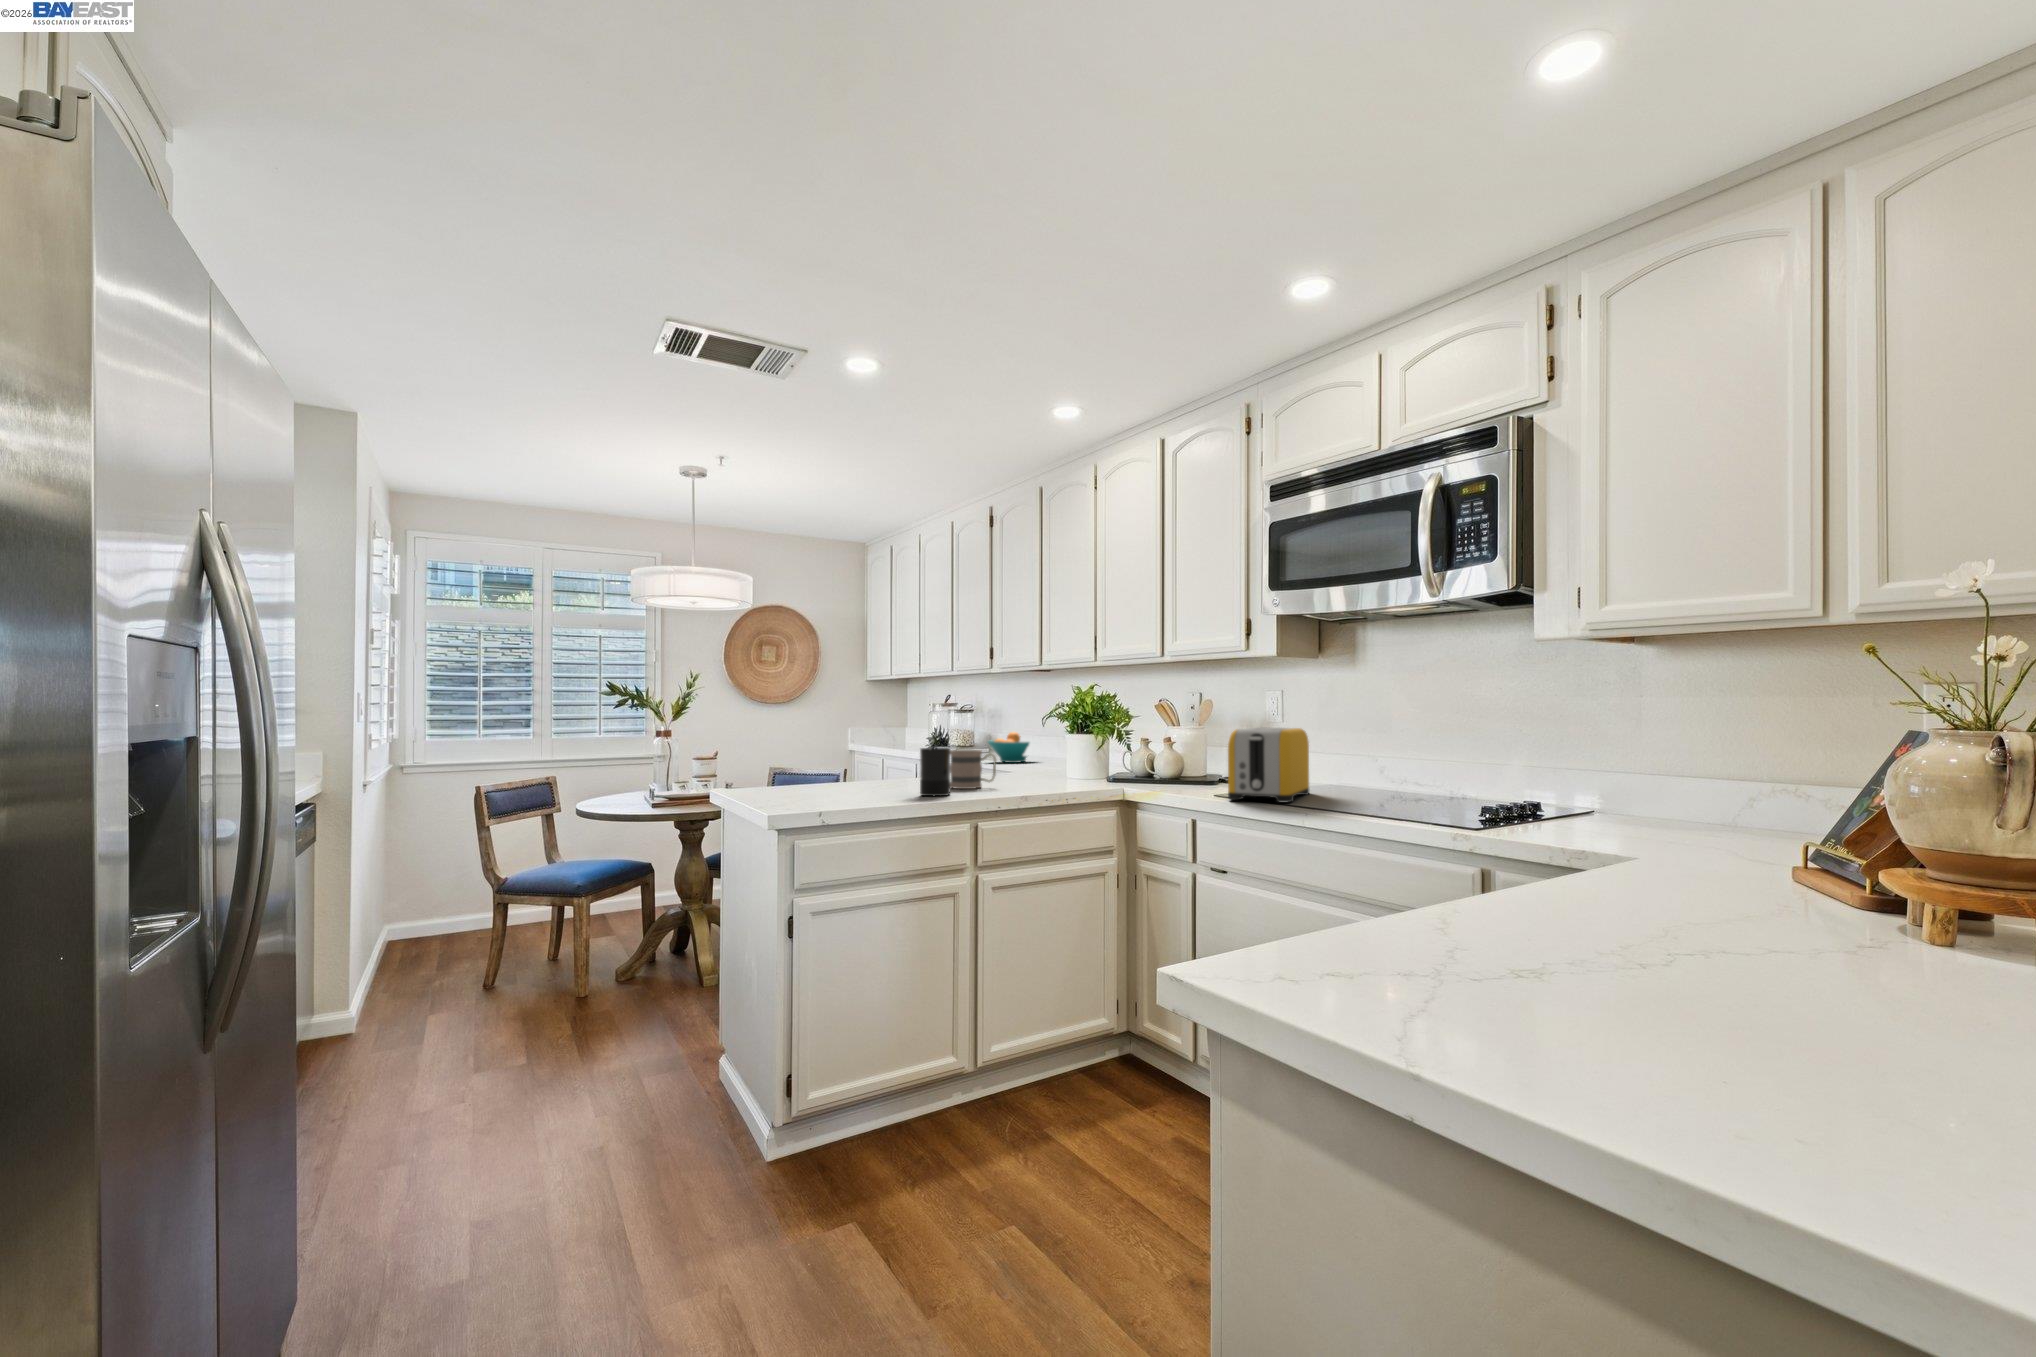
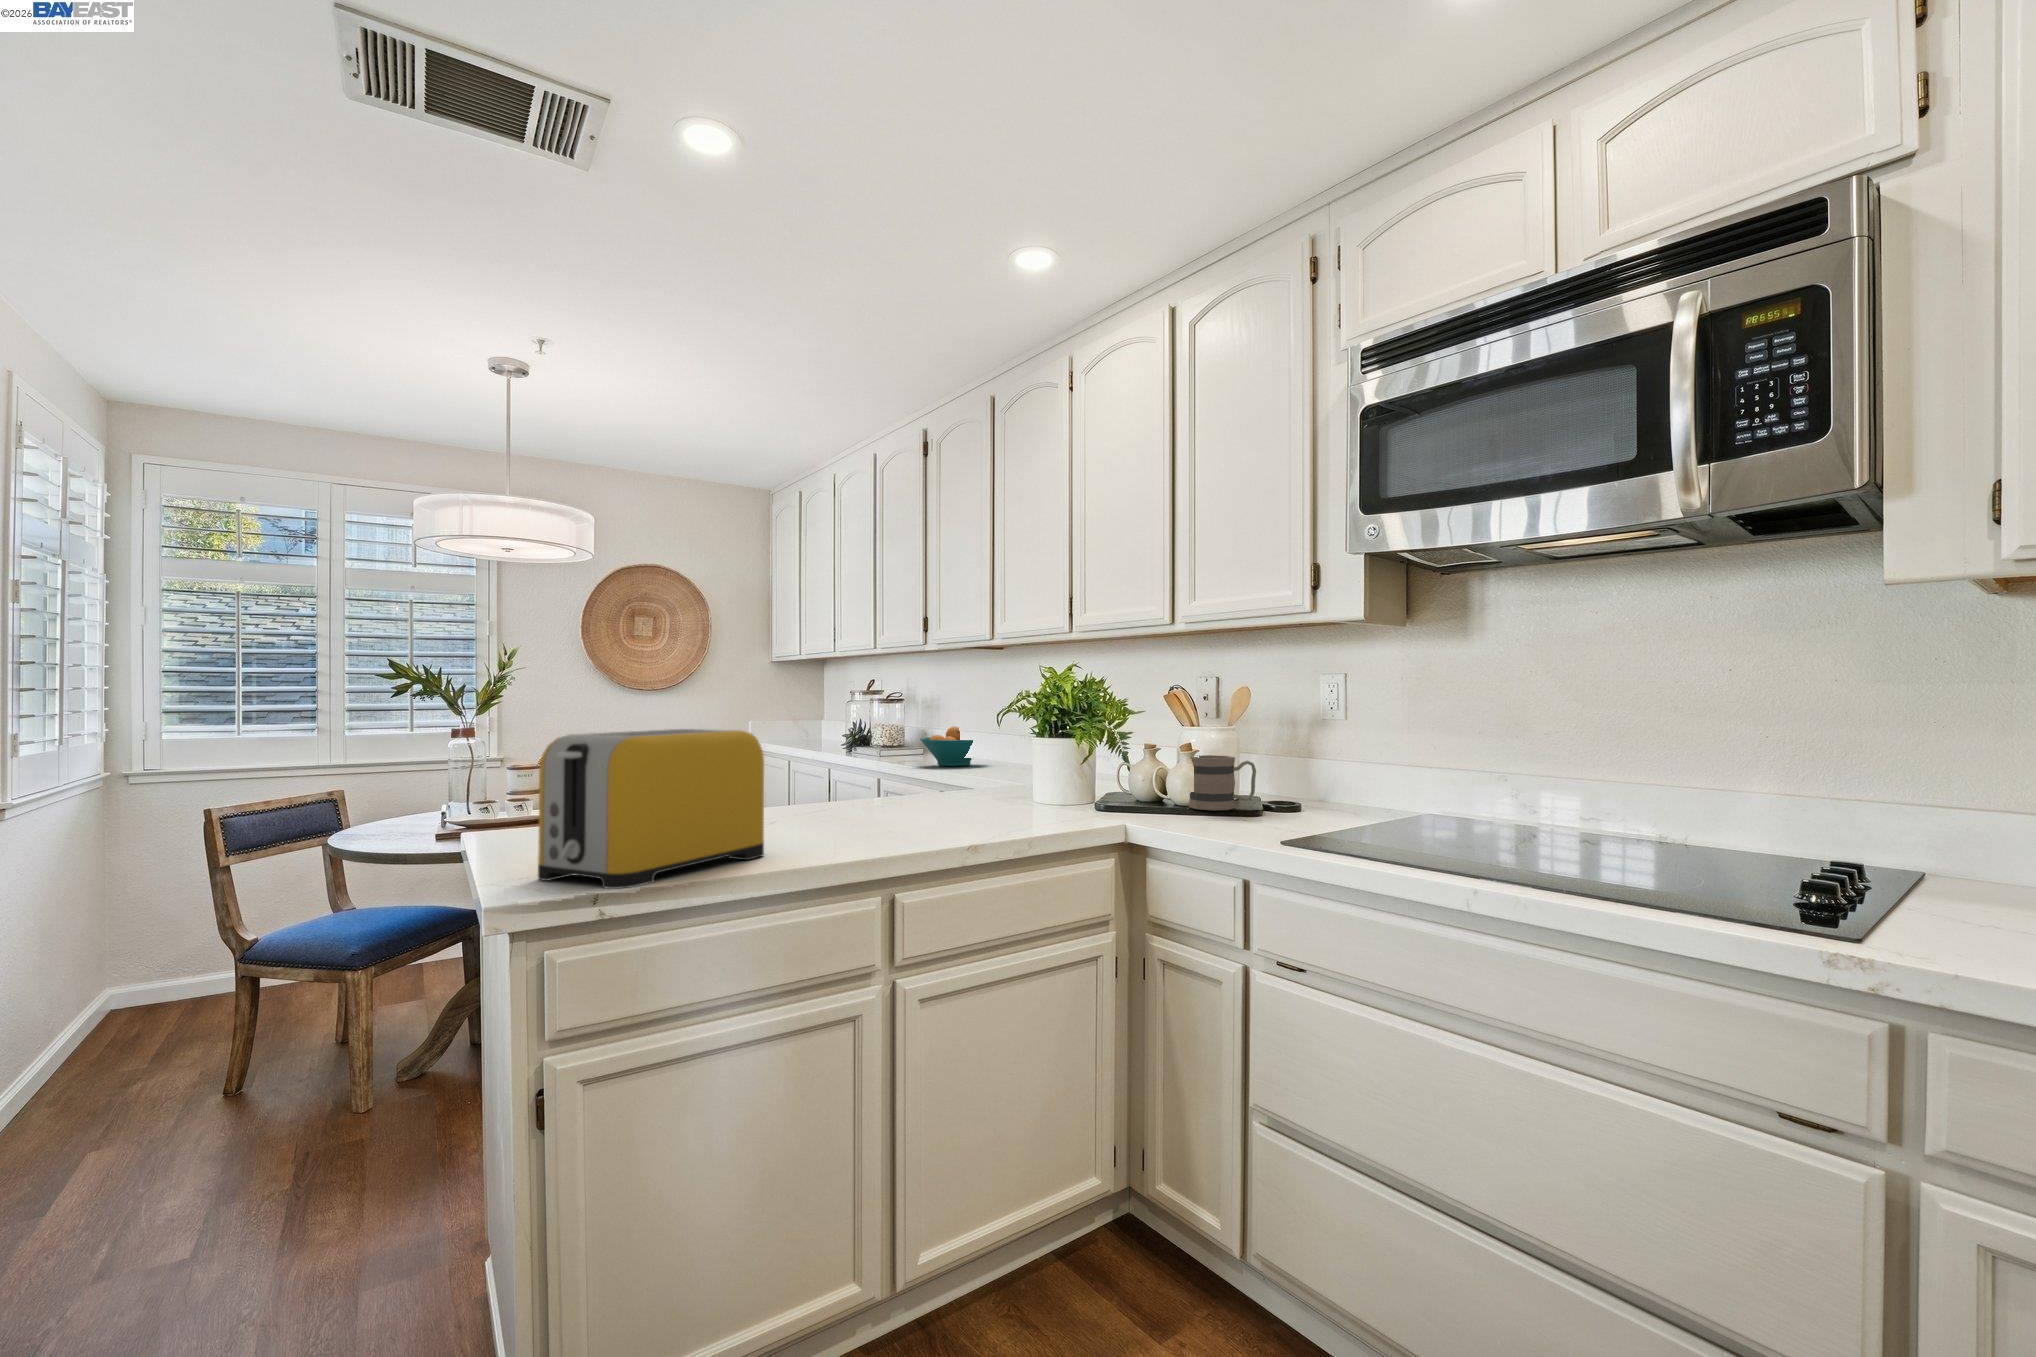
toaster: present [1228,727,1309,803] -> present [538,729,764,889]
candle: present [920,747,950,796] -> none [794,759,847,852]
mug: present [950,750,996,789] -> present [1189,755,1256,810]

